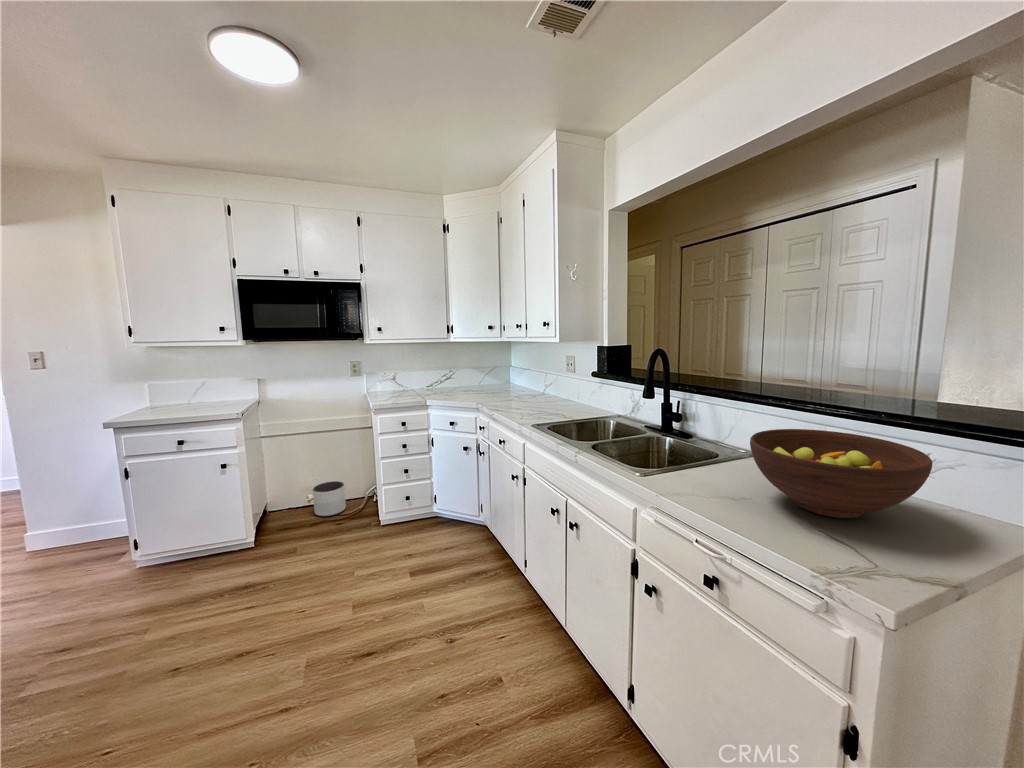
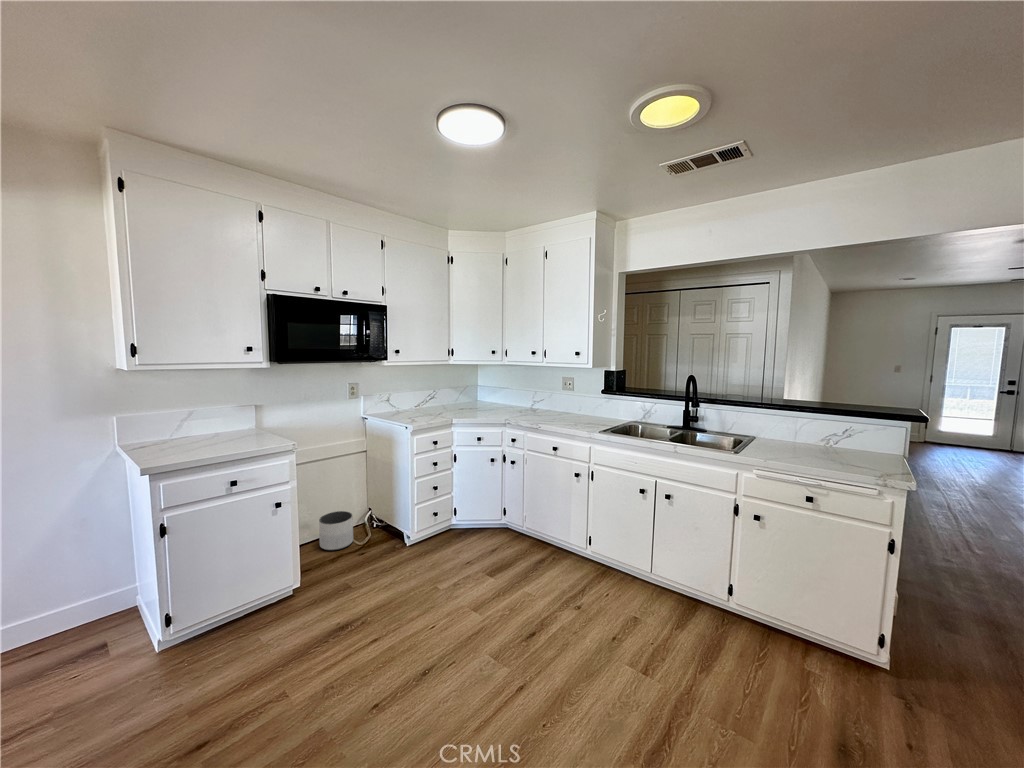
fruit bowl: present [750,429,933,518] -> none [793,420,880,460]

